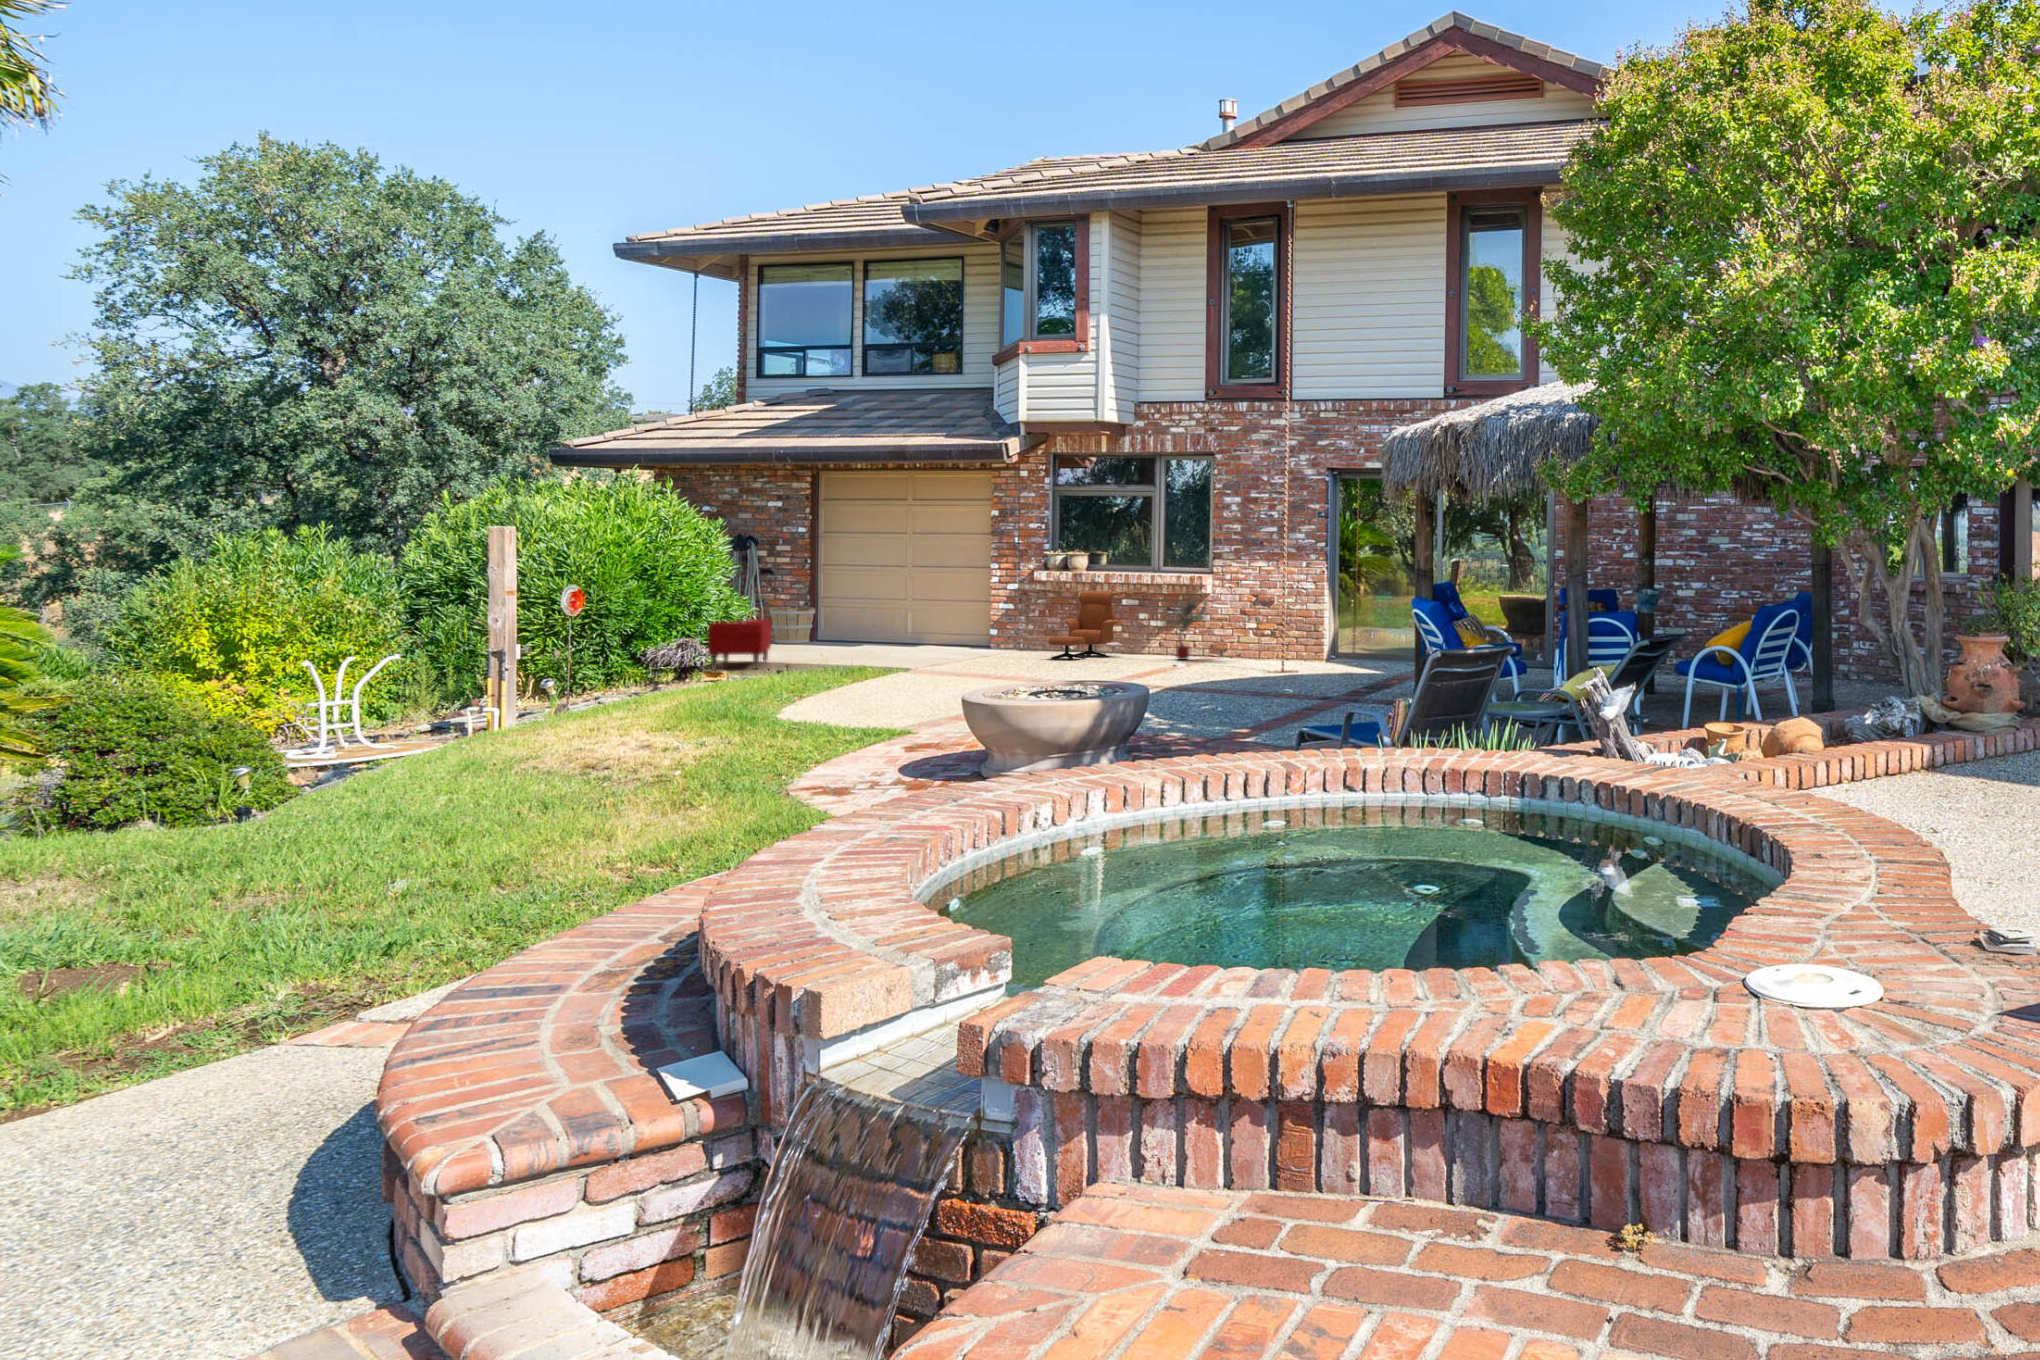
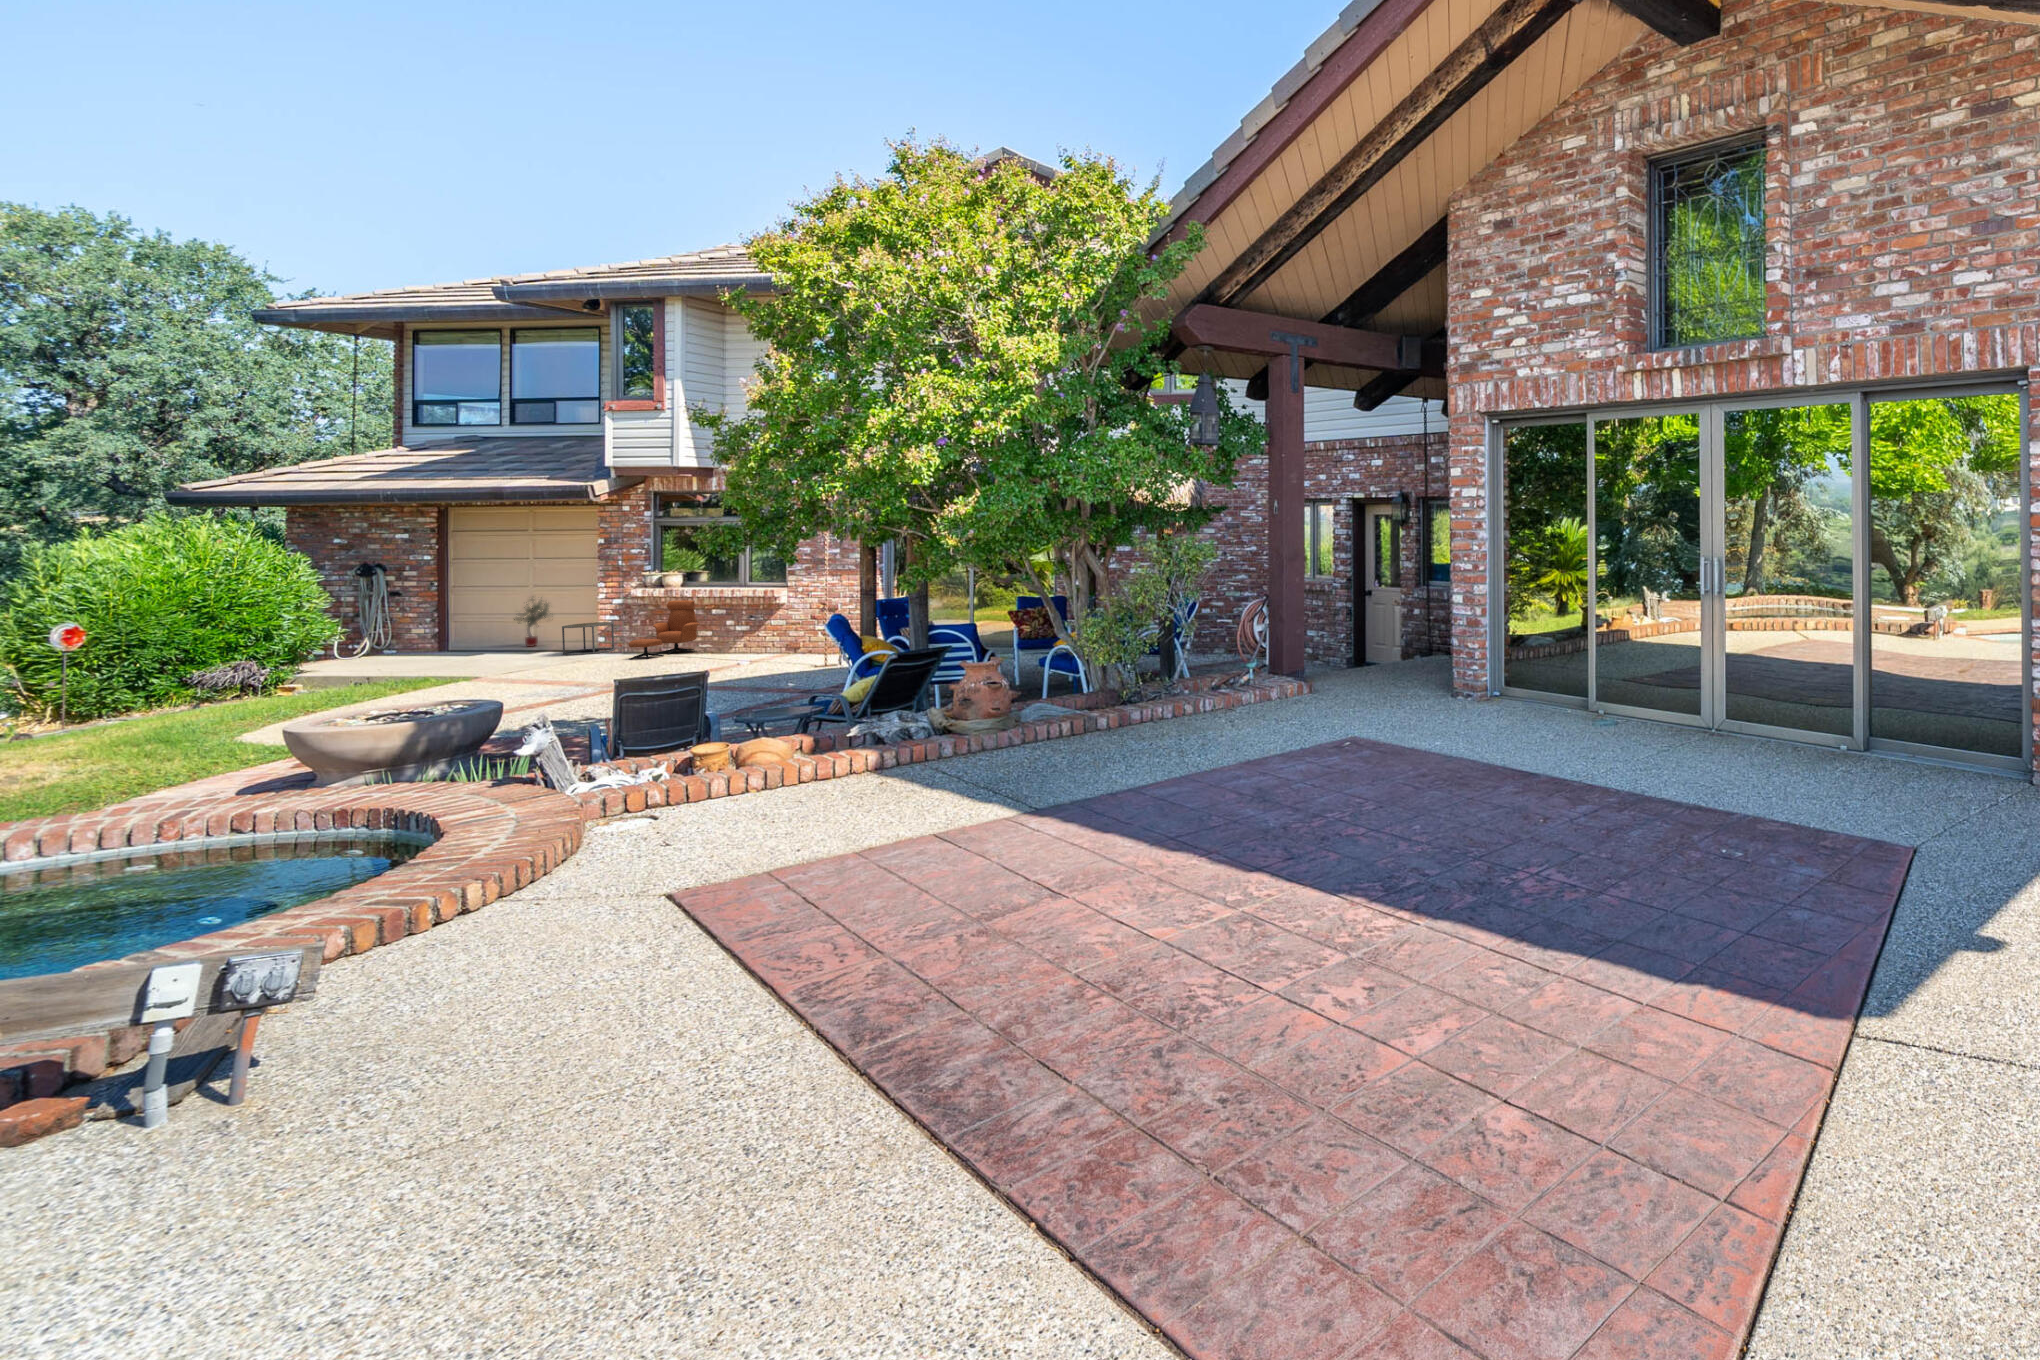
potted tree: present [1161,593,1207,660] -> present [514,597,553,647]
wooden bucket: present [770,607,815,644] -> none [418,619,466,651]
side table: none [953,616,1006,654] -> present [562,622,615,655]
bench: present [708,619,772,669] -> none [276,642,365,692]

